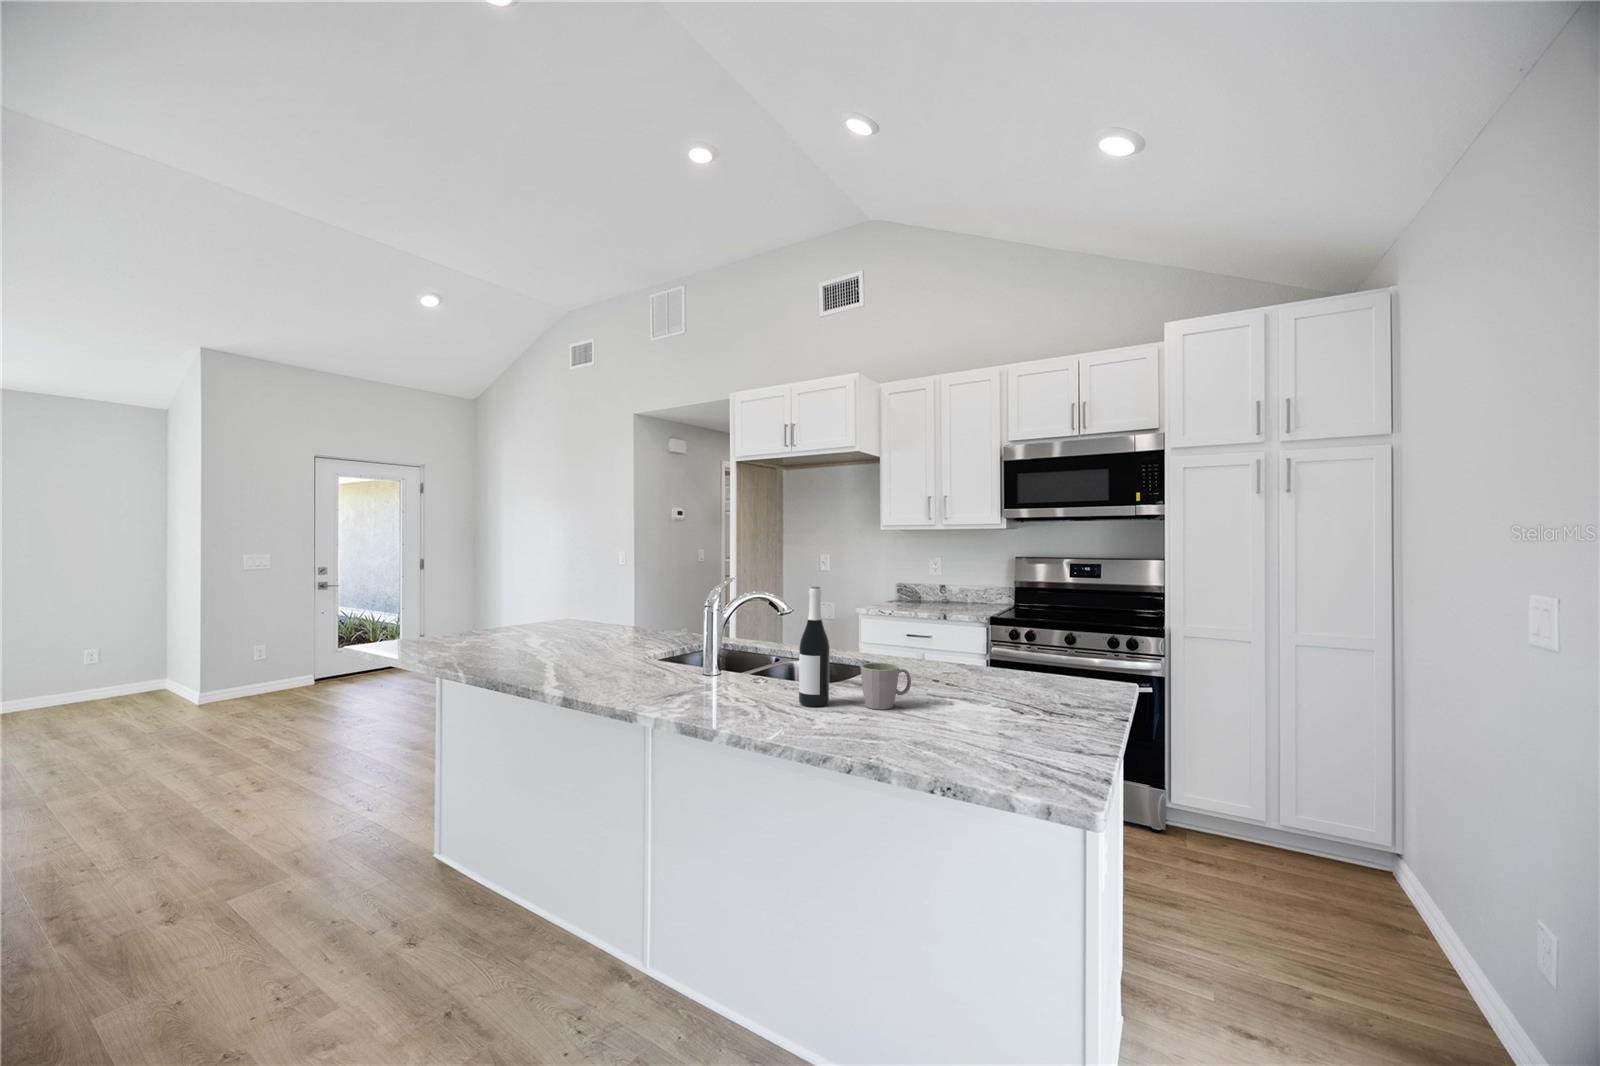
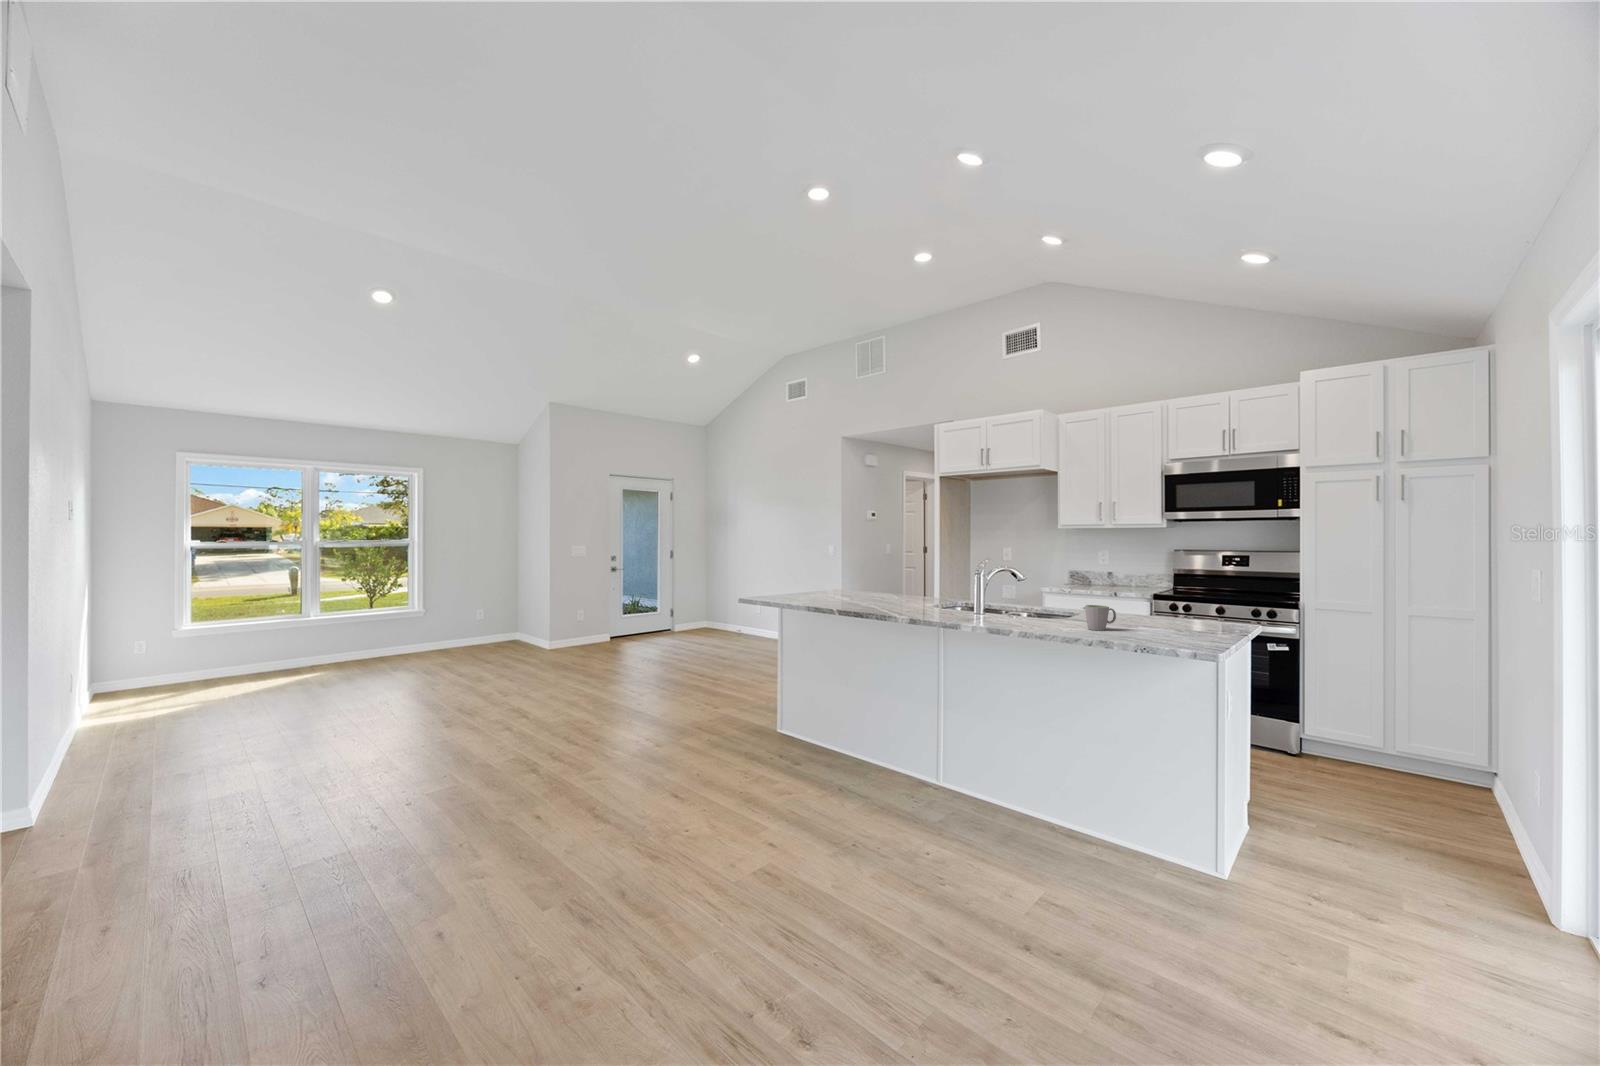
wine bottle: present [799,587,830,707] -> none [1046,560,1065,629]

